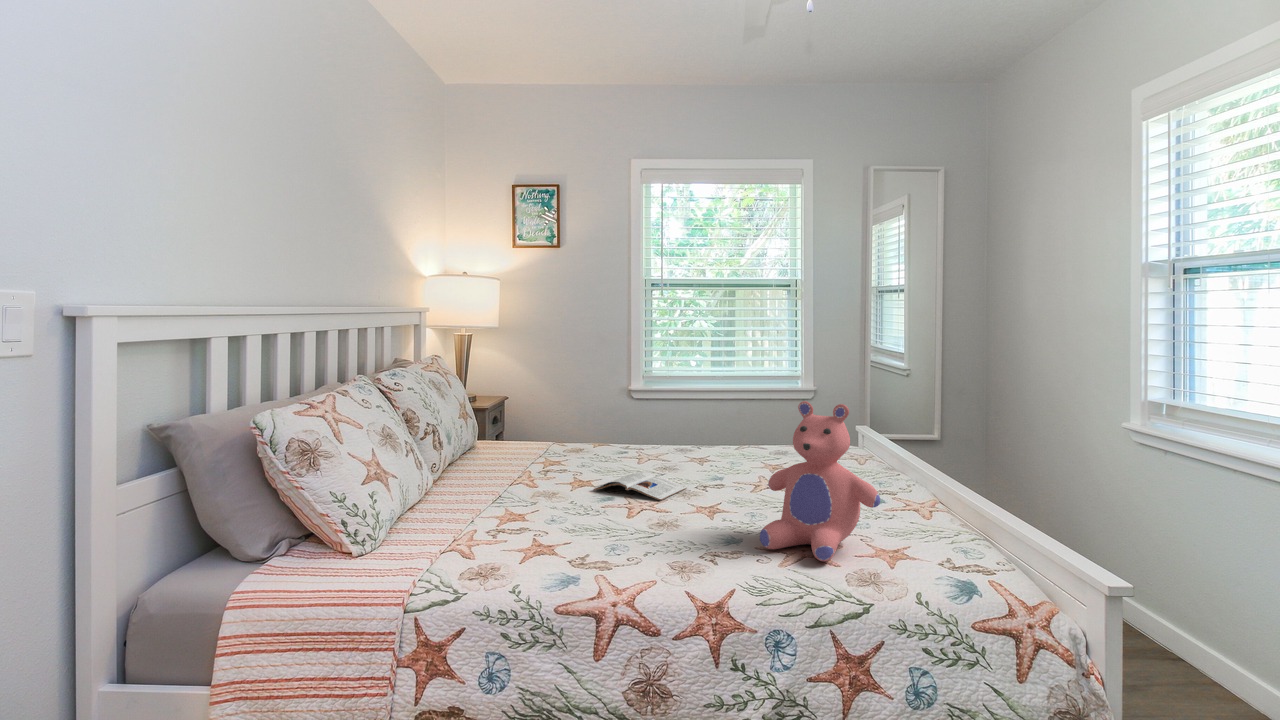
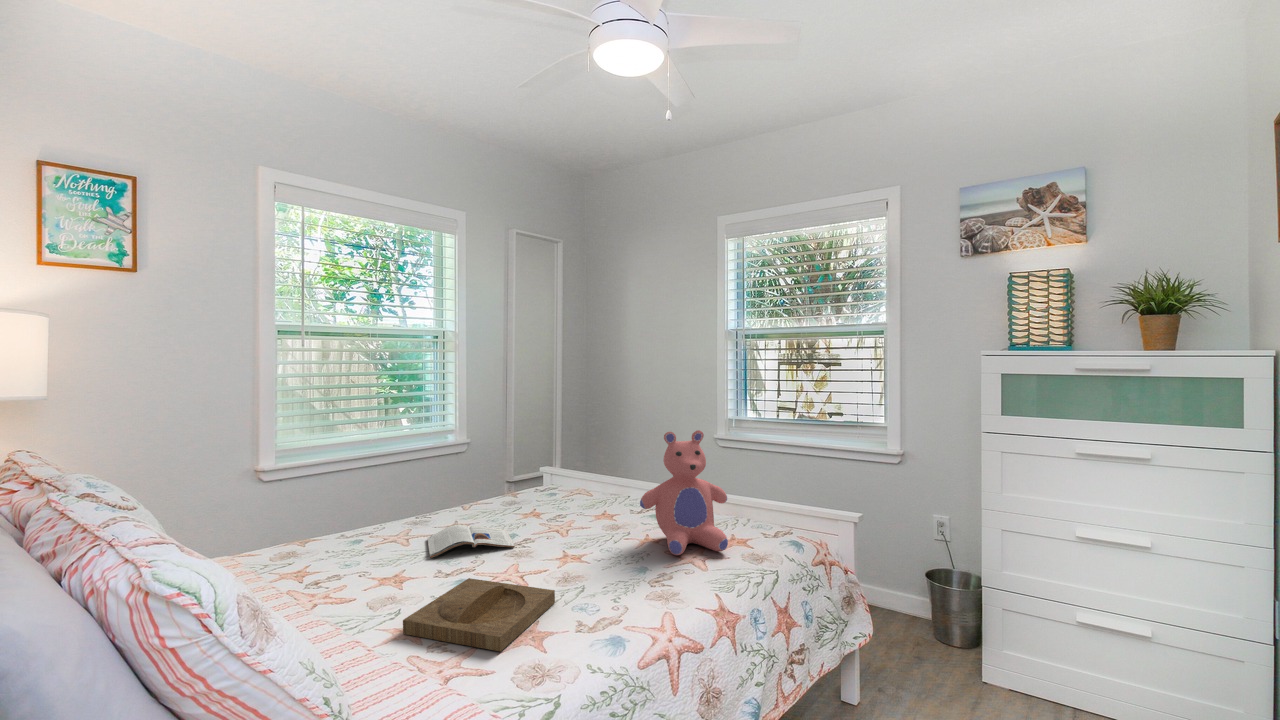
tray: none [477,505,589,554] -> present [403,578,555,651]

